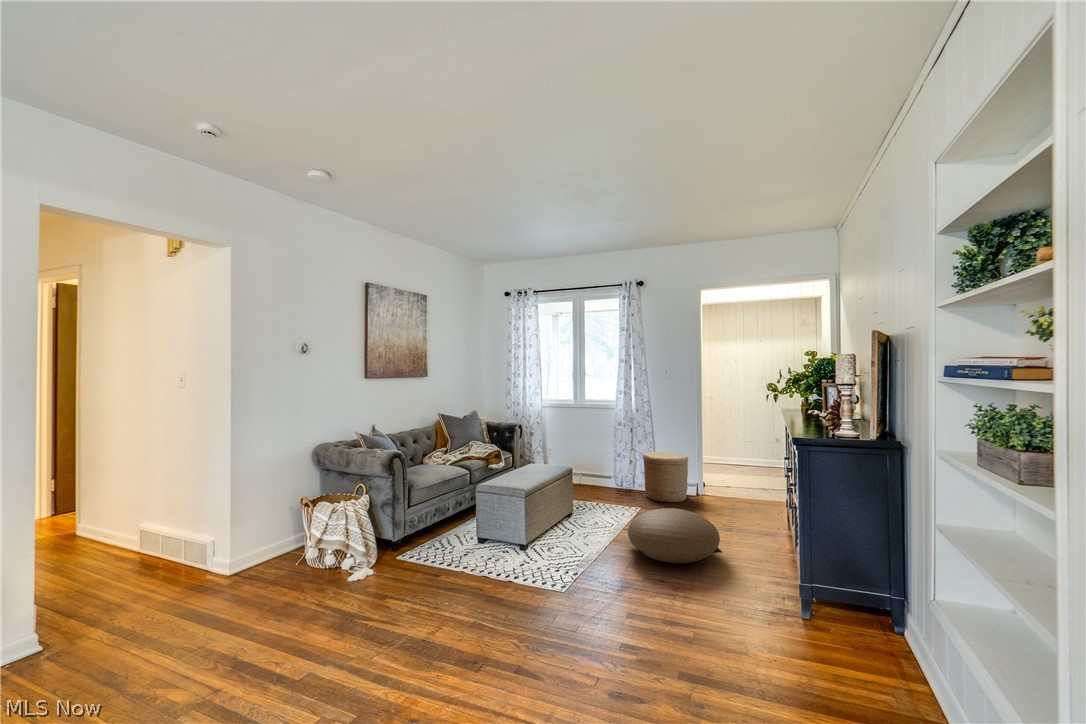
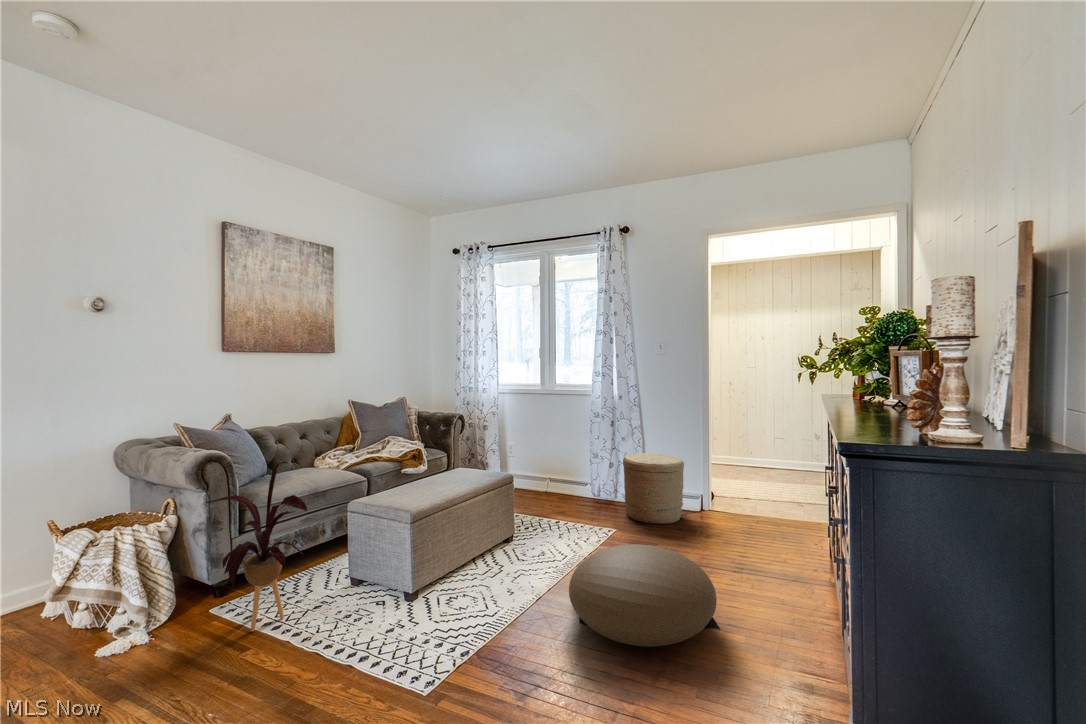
house plant: none [404,458,470,564] -> present [207,462,307,631]

